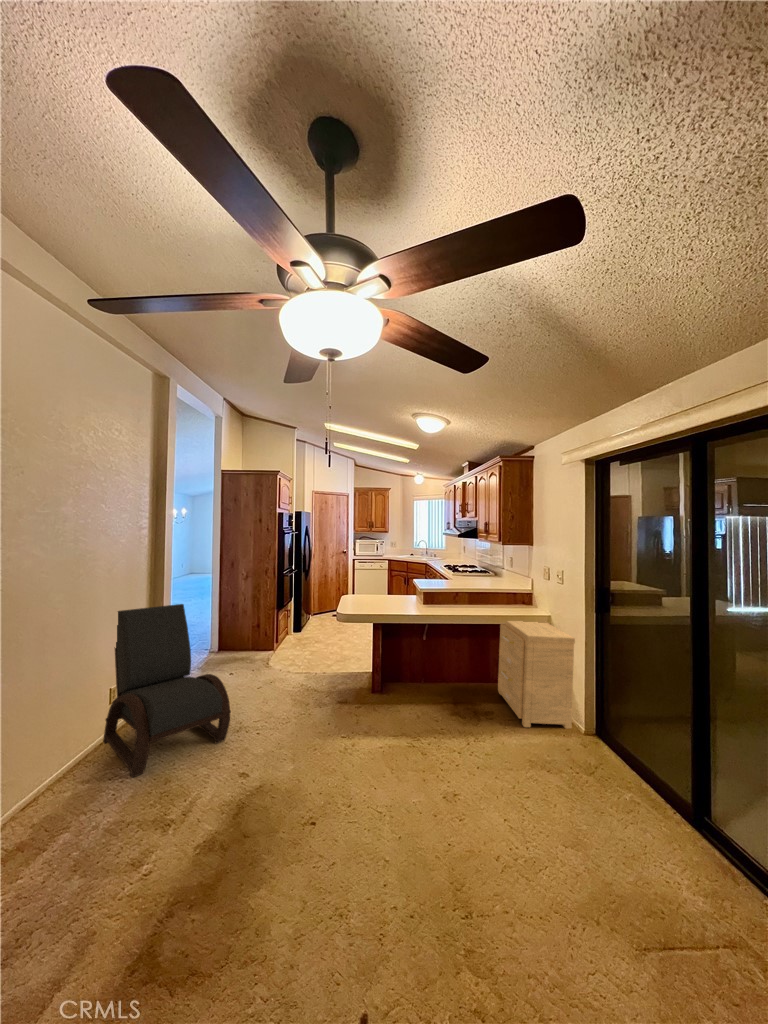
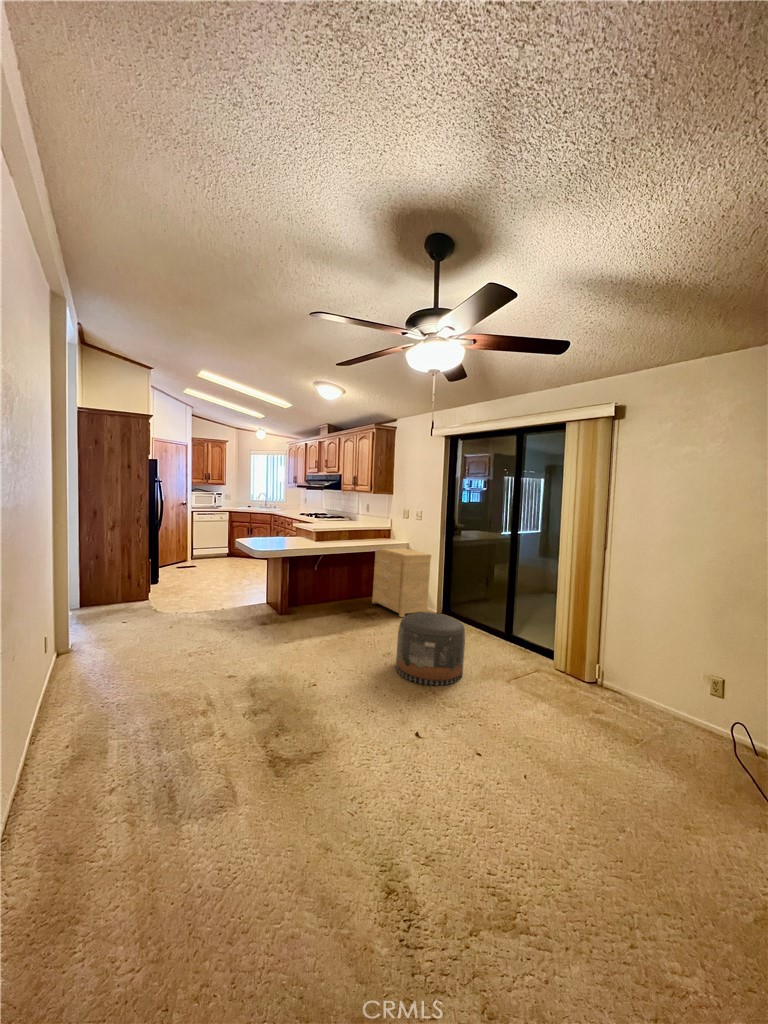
lounge chair: present [103,604,231,777] -> none [35,548,191,702]
pouf: none [443,742,563,908] -> present [396,612,465,686]

